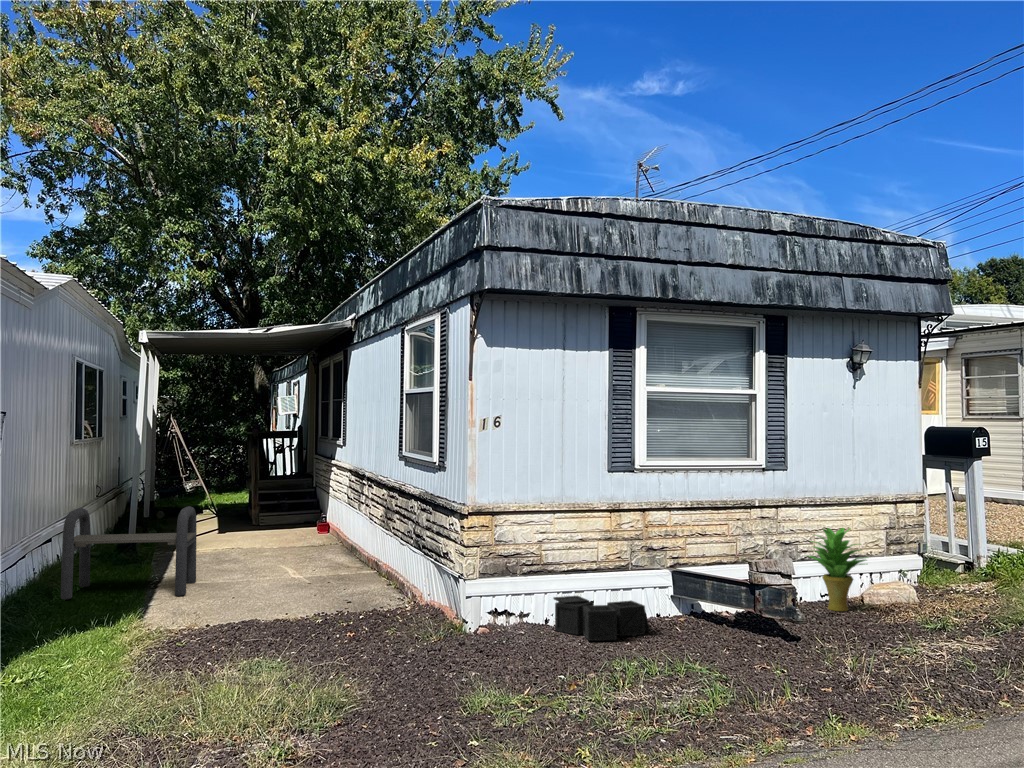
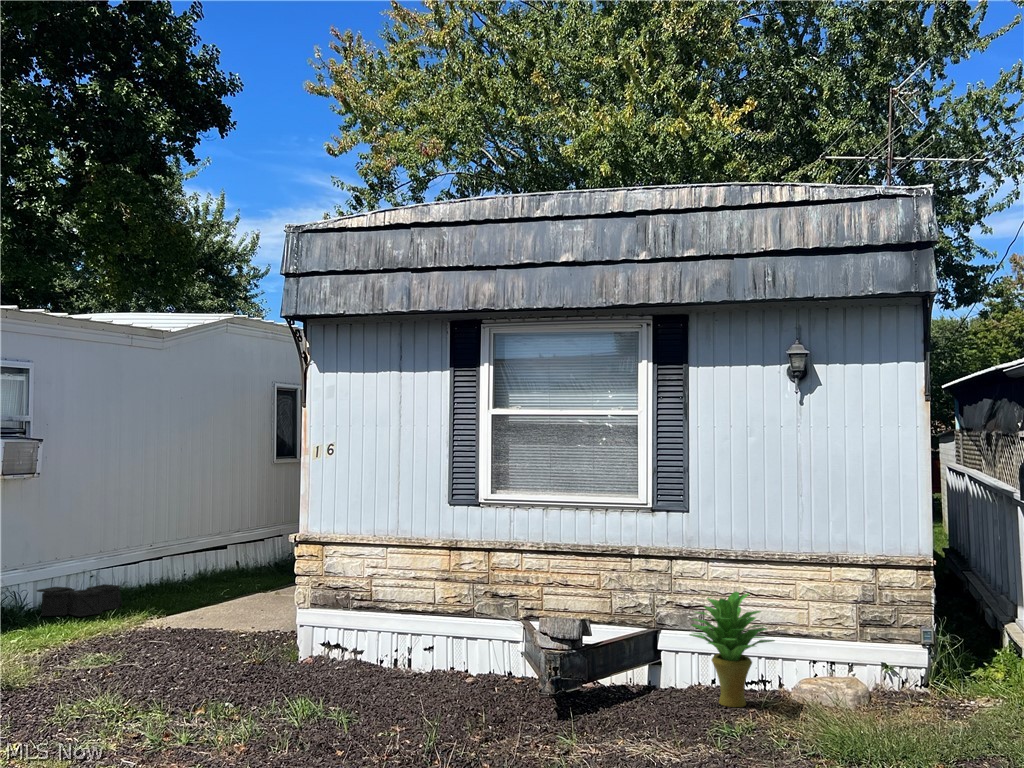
bench: present [61,506,197,599] -> none [134,518,248,598]
storage bin: present [553,596,650,641] -> present [37,584,122,617]

